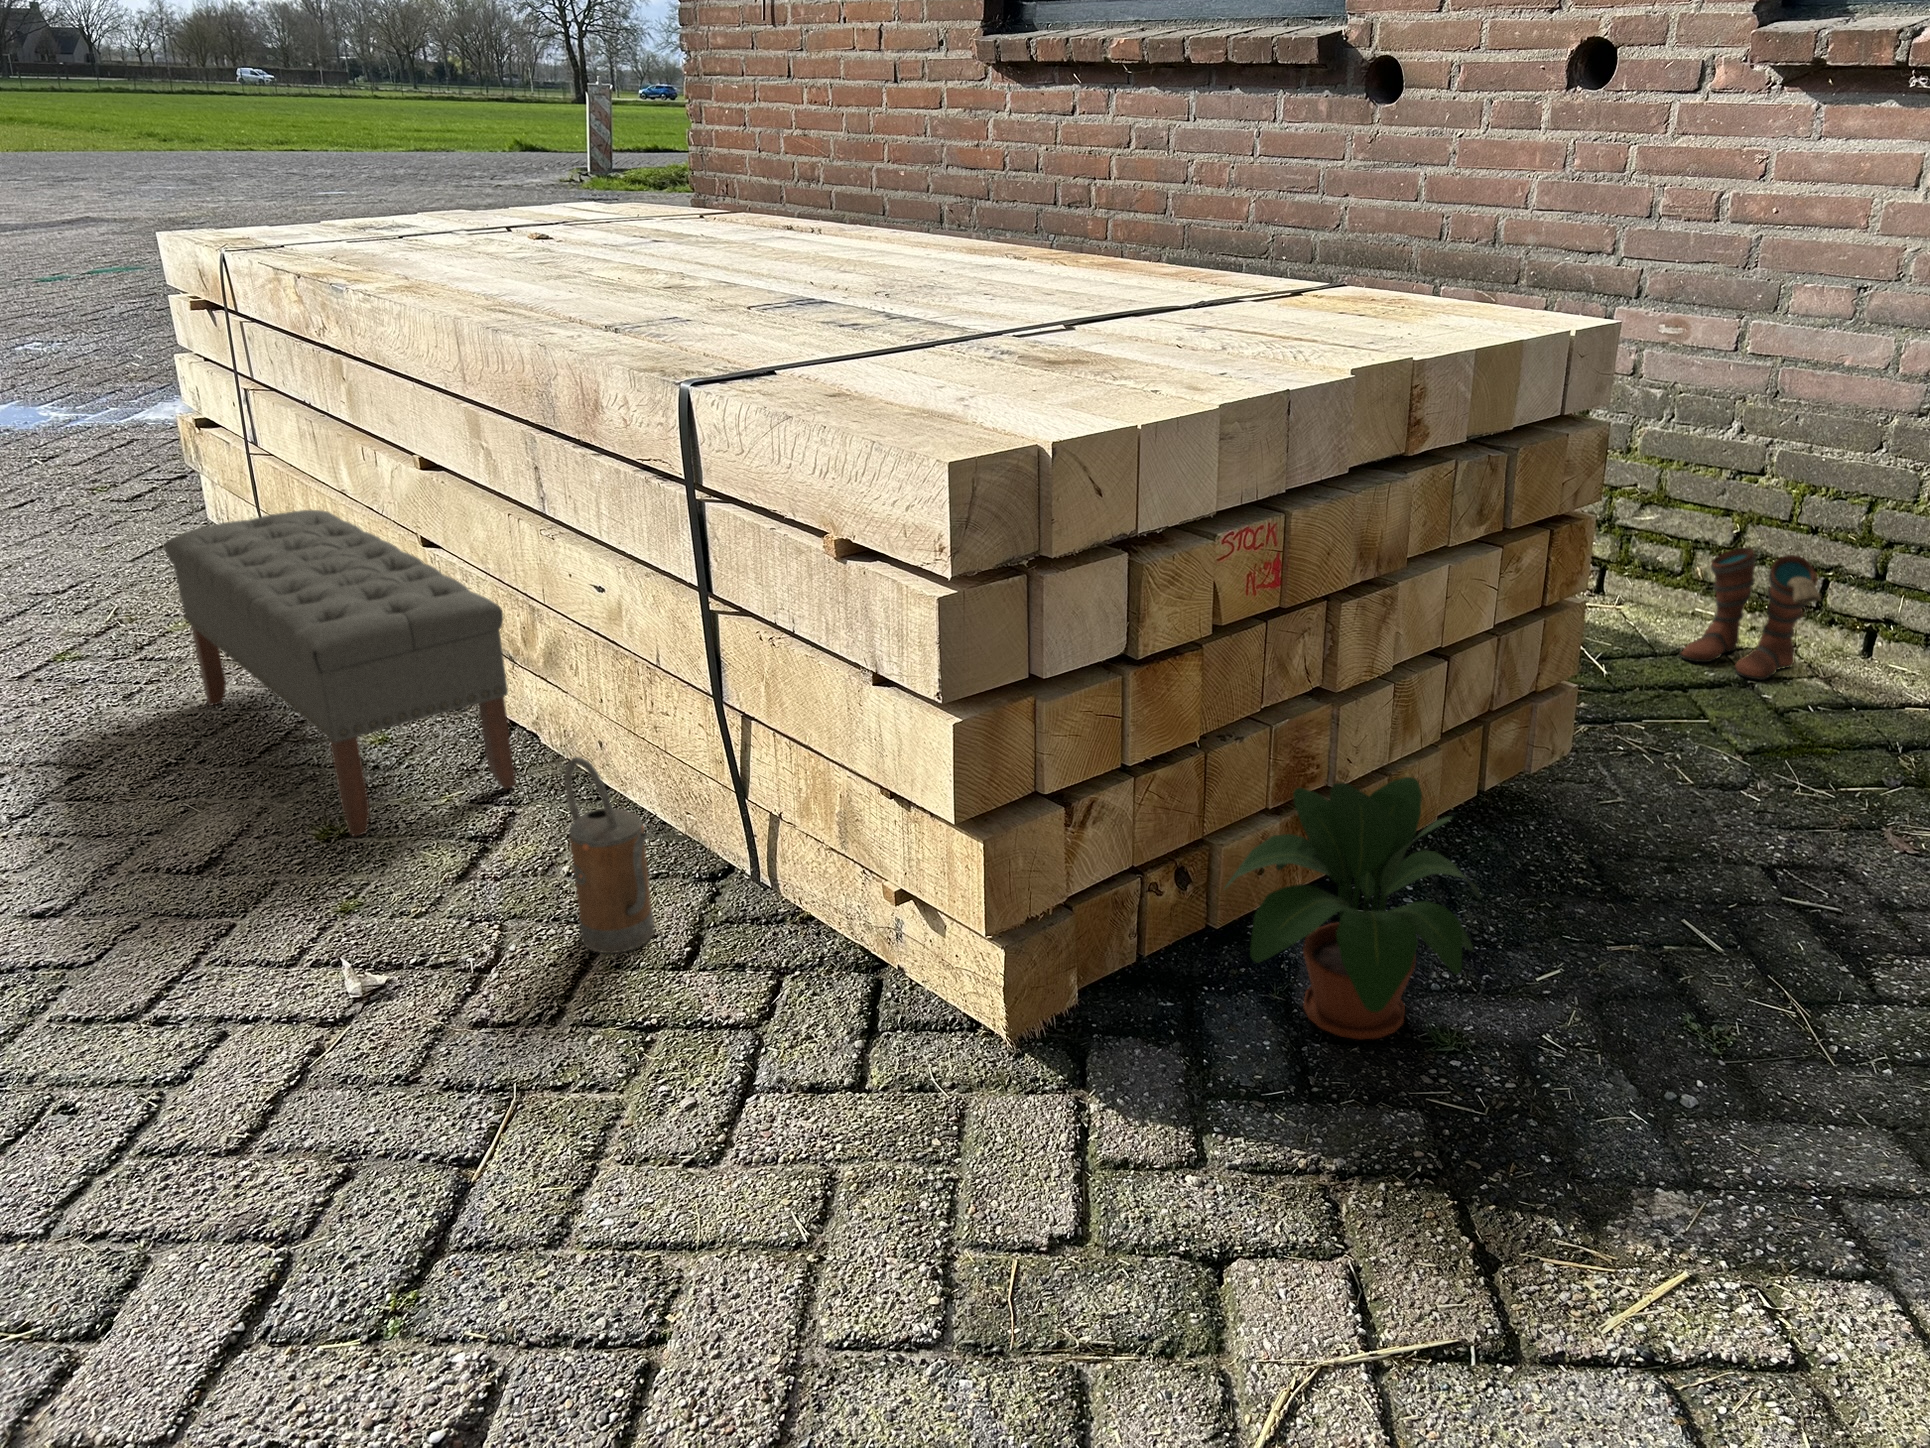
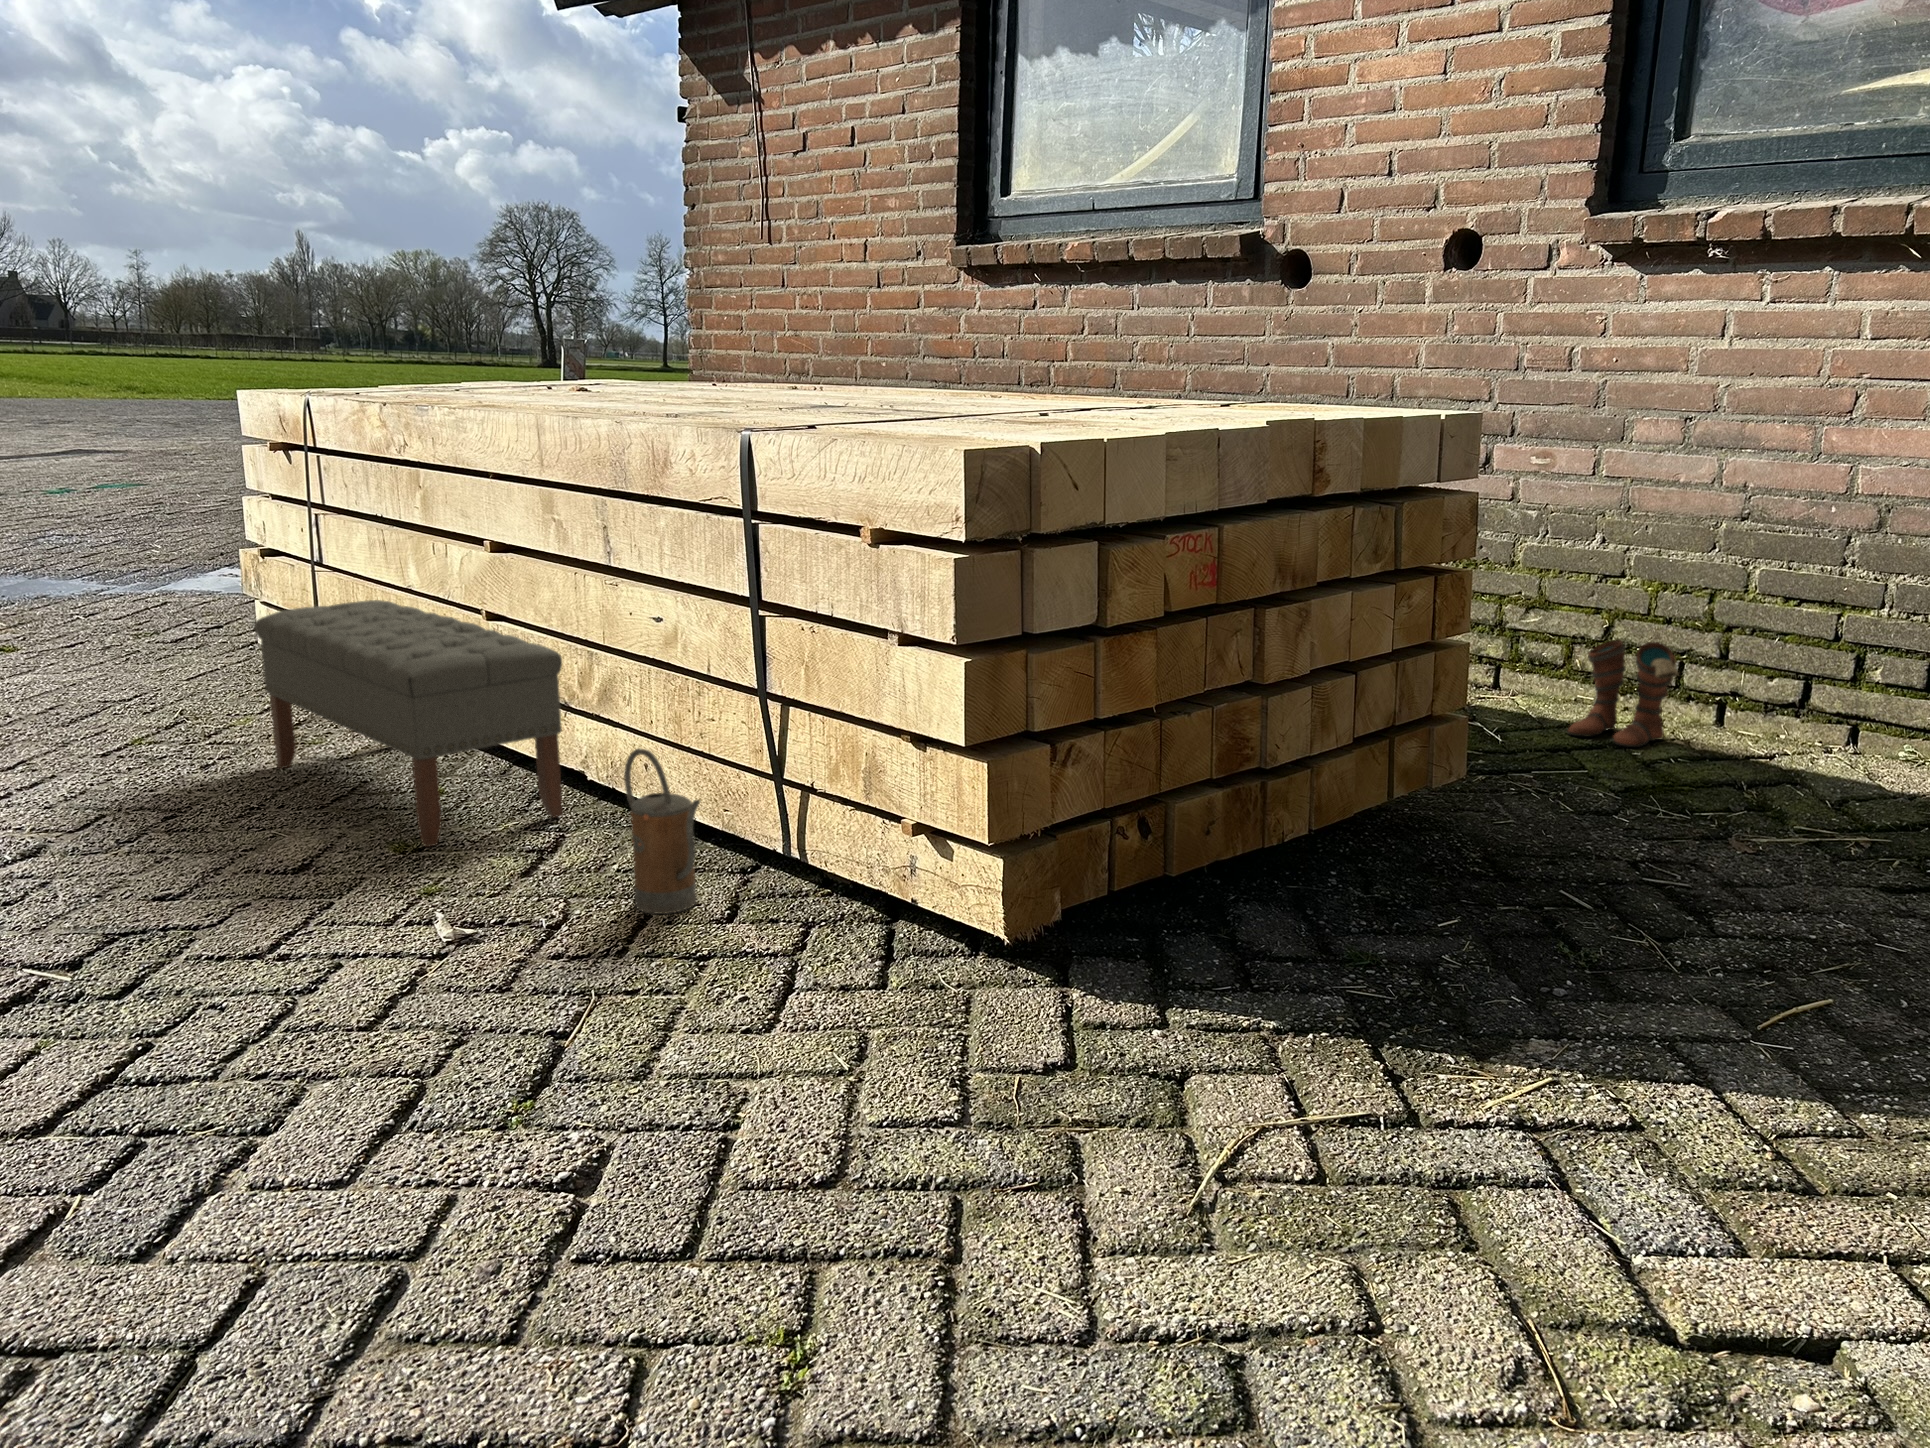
potted plant: present [1225,777,1481,1039] -> none [1176,728,1388,957]

